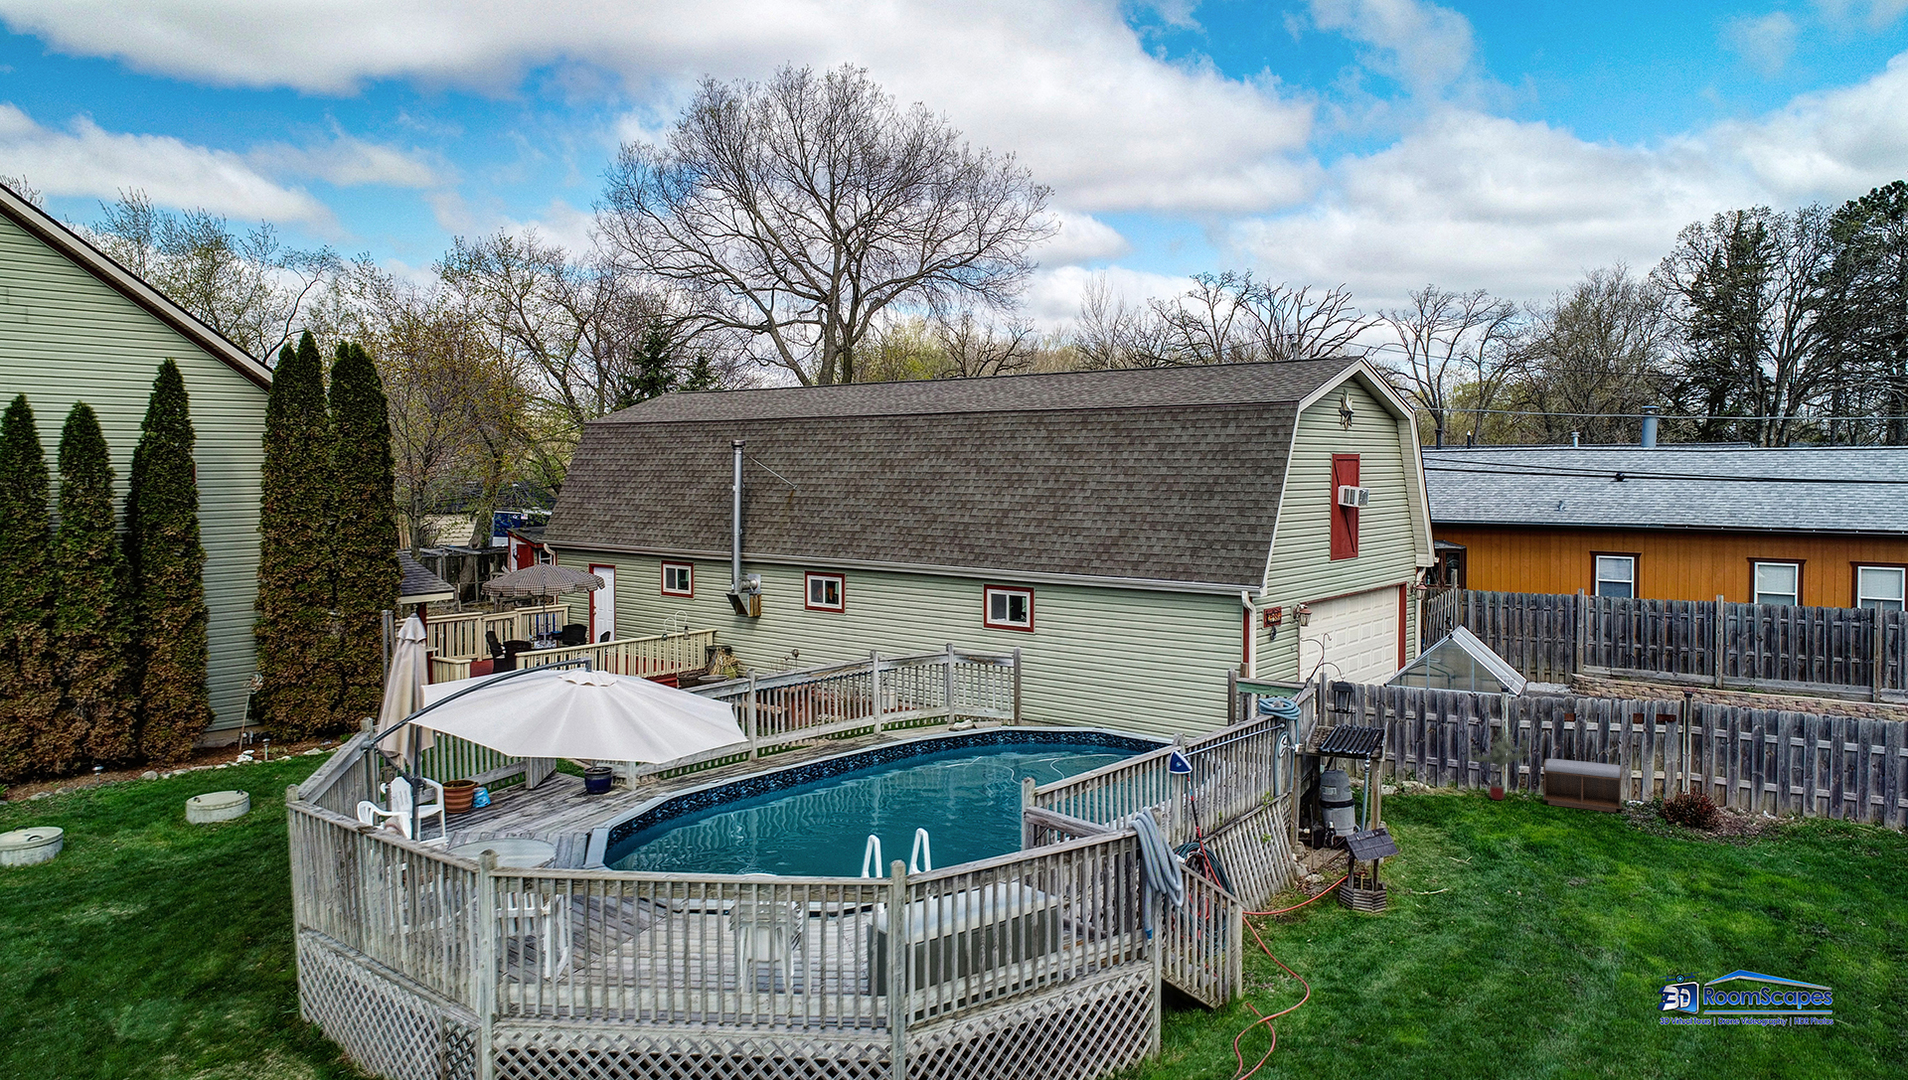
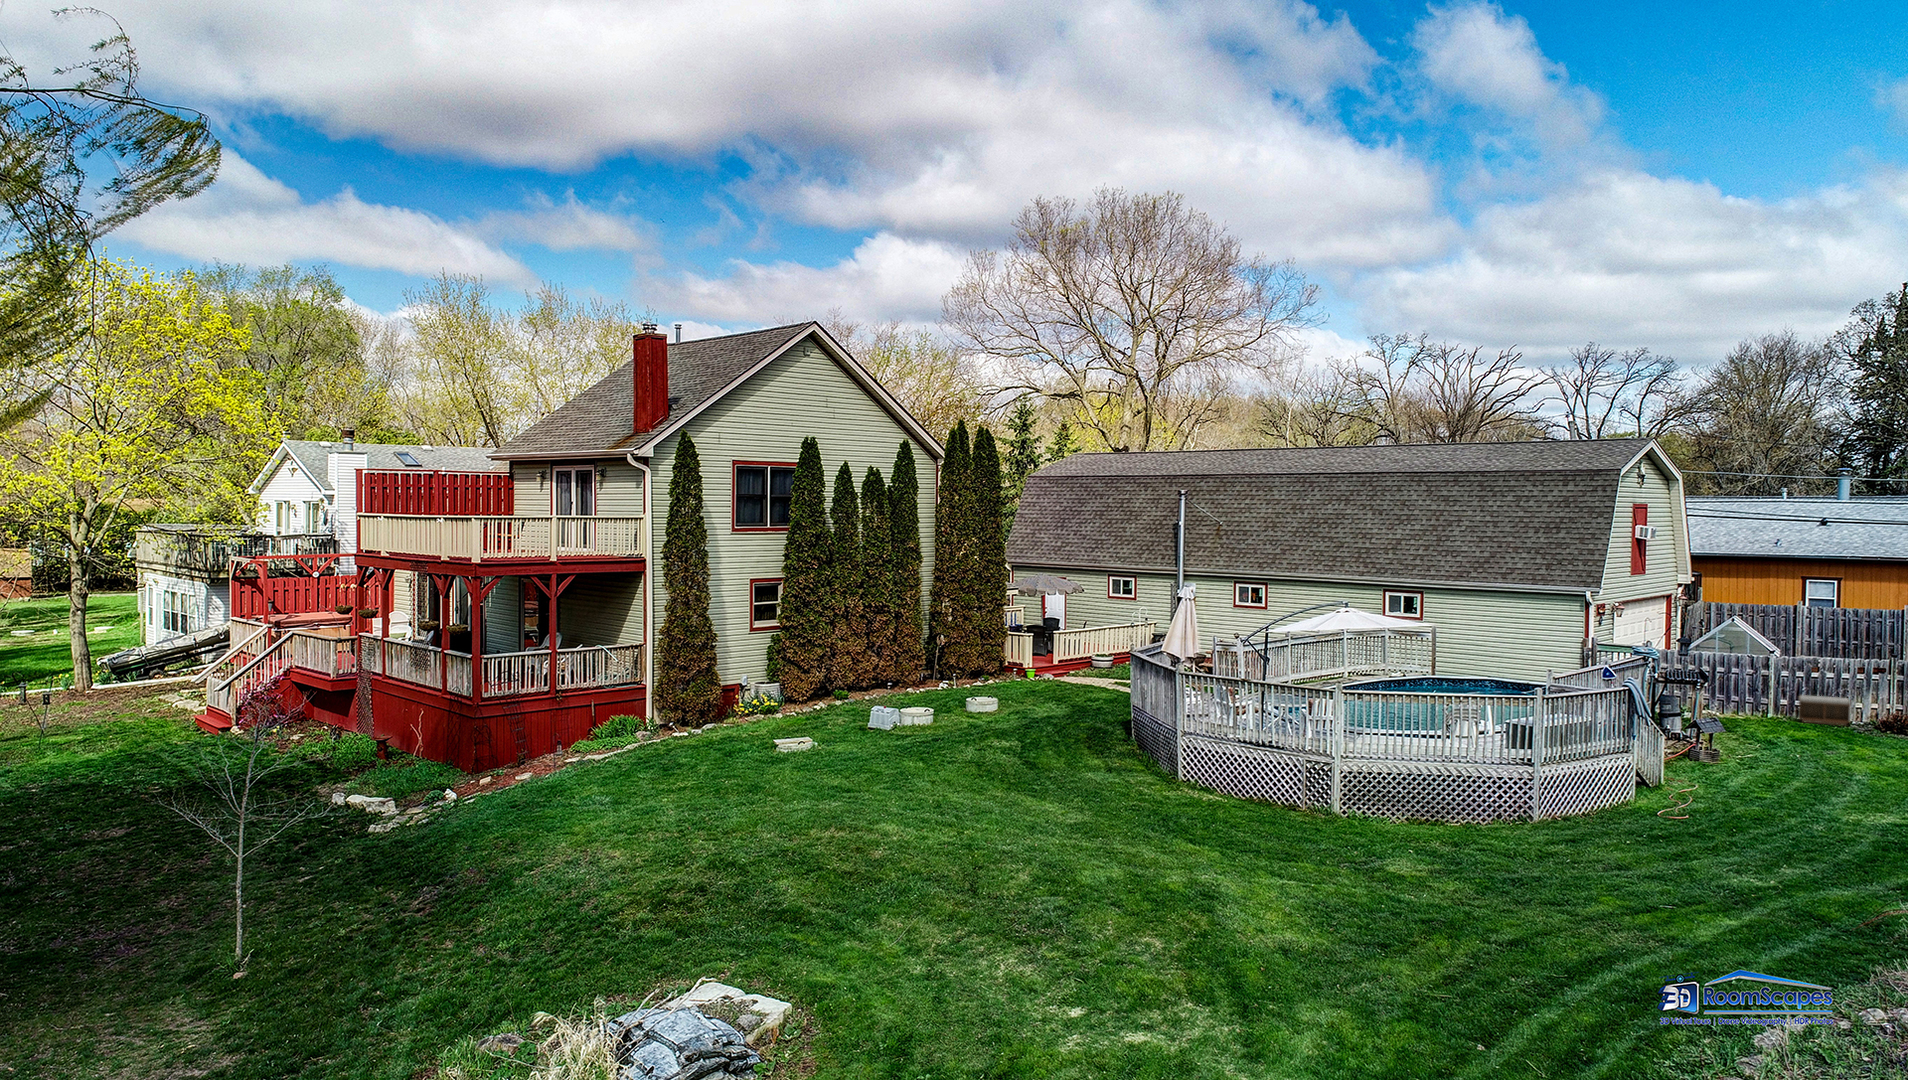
potted tree: present [1468,730,1529,800] -> none [1745,676,1790,721]

